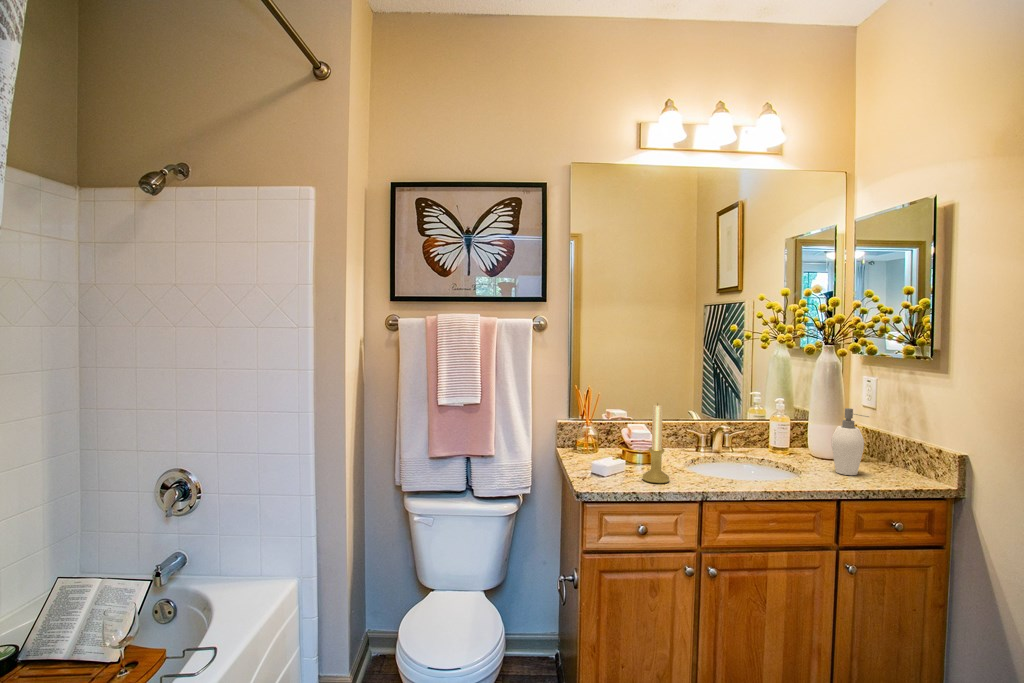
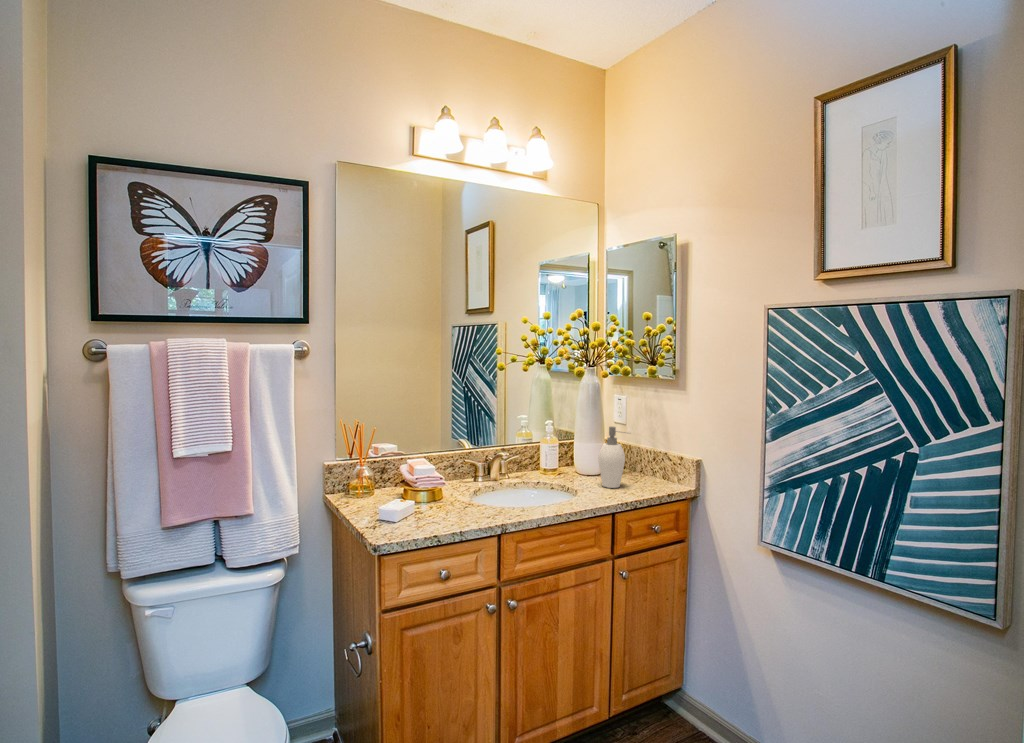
candle holder: present [642,405,669,483] -> none [437,434,466,522]

